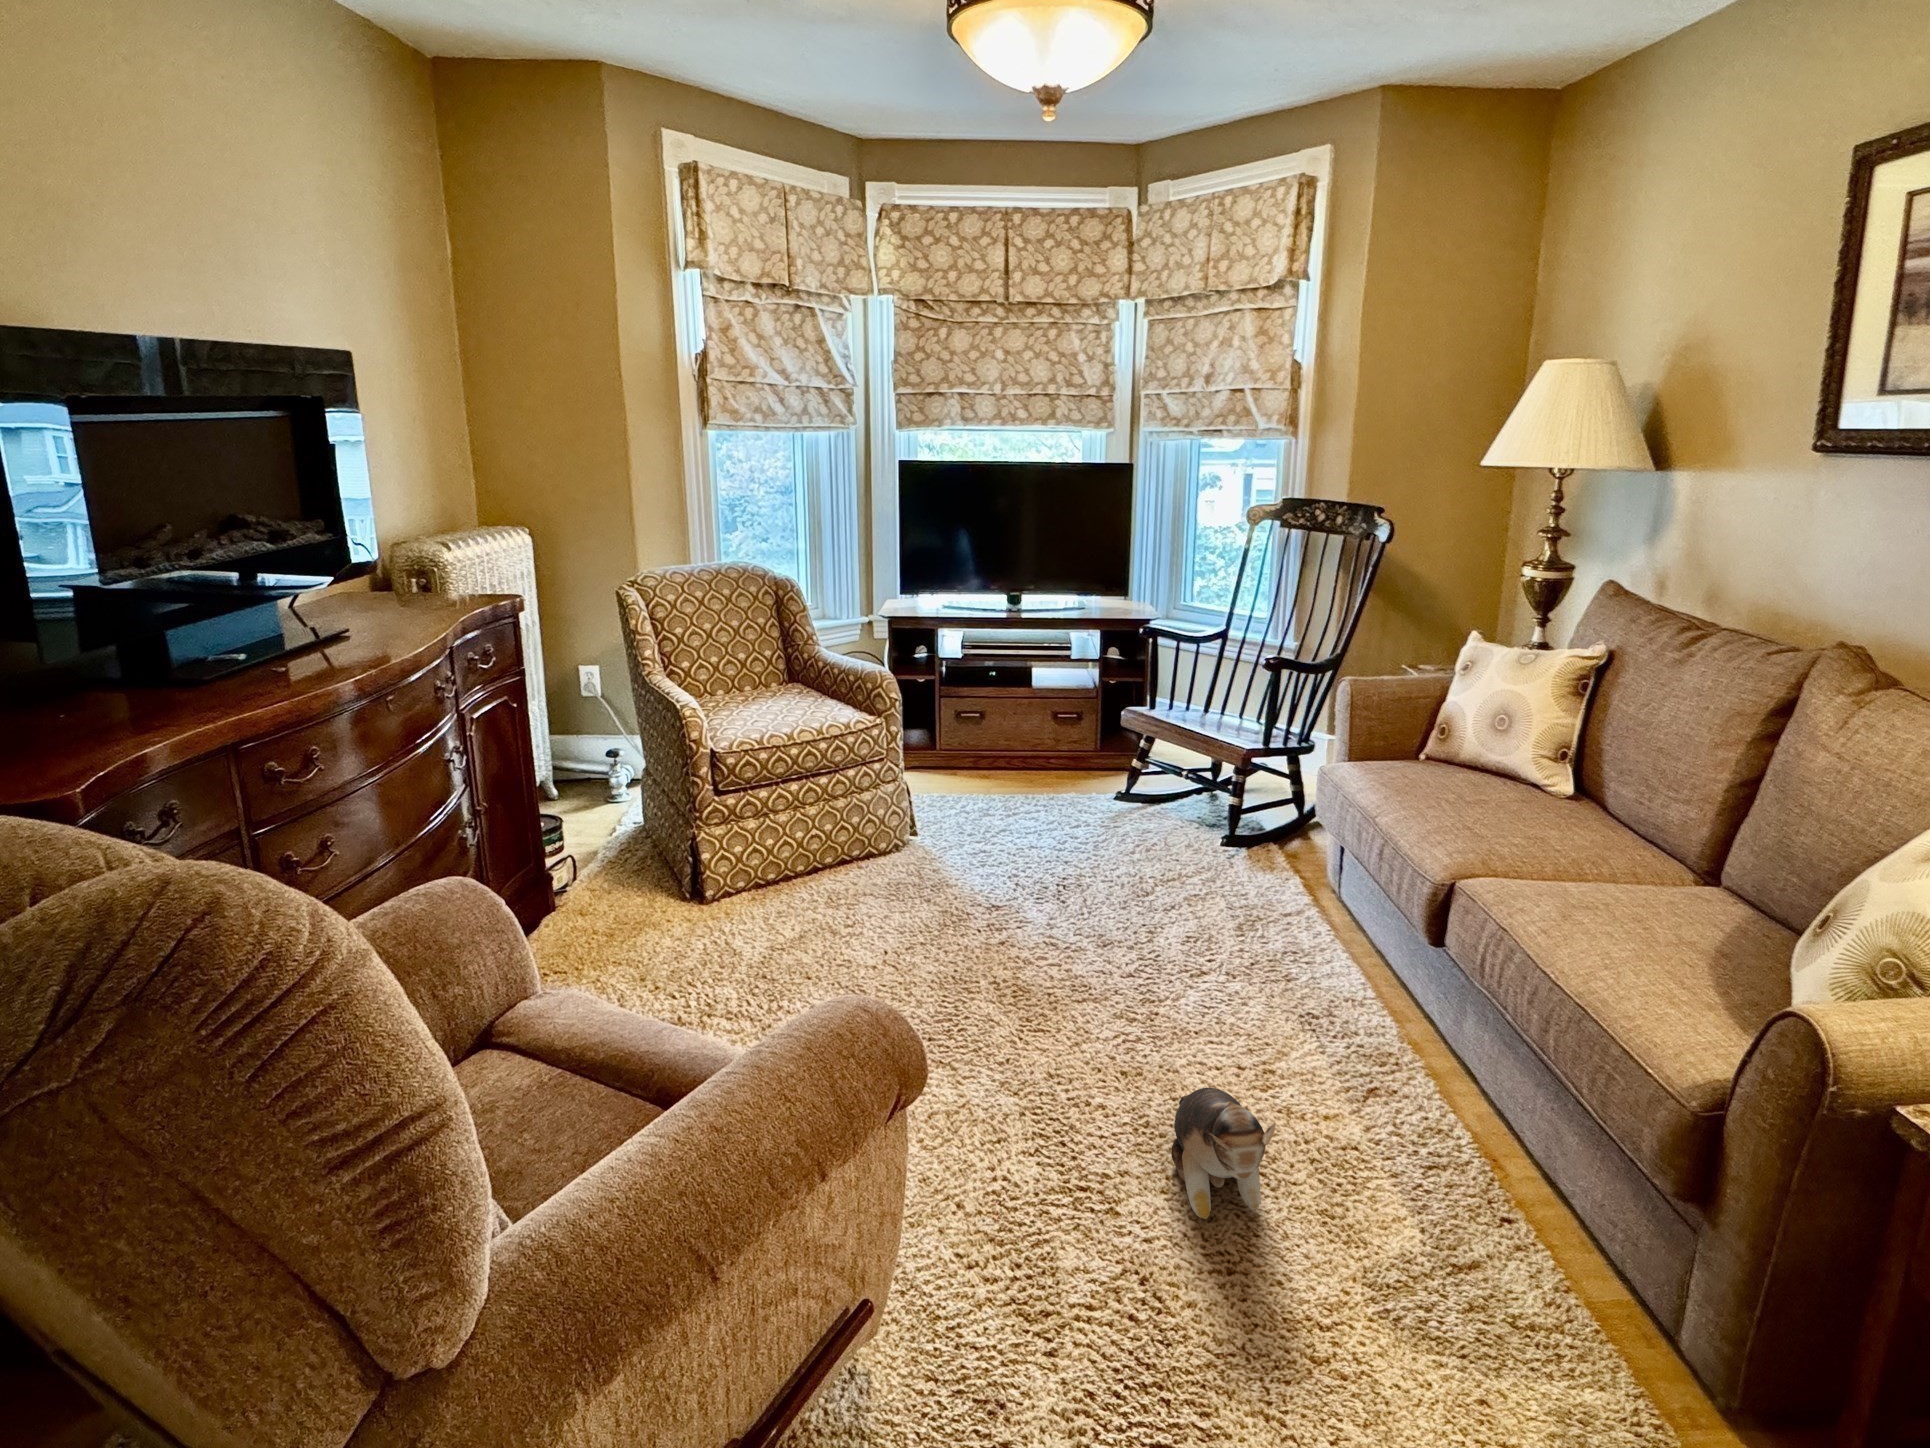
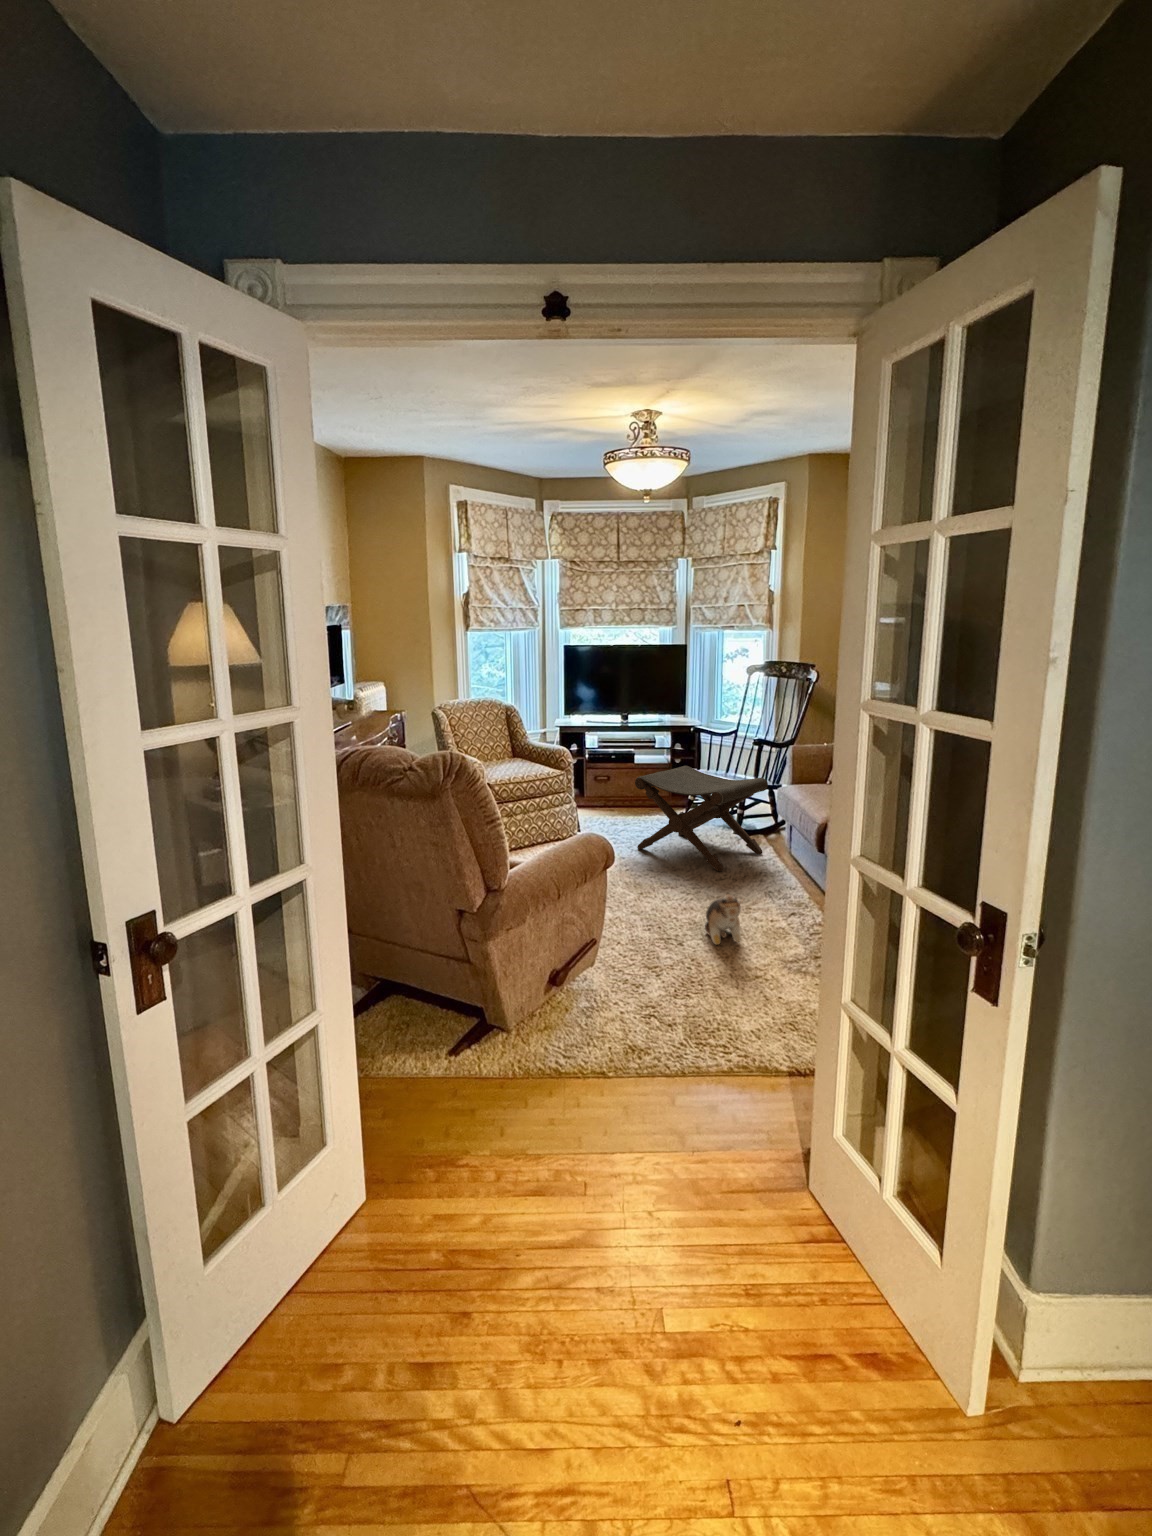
footstool: none [1024,707,1297,949] -> present [635,766,768,871]

